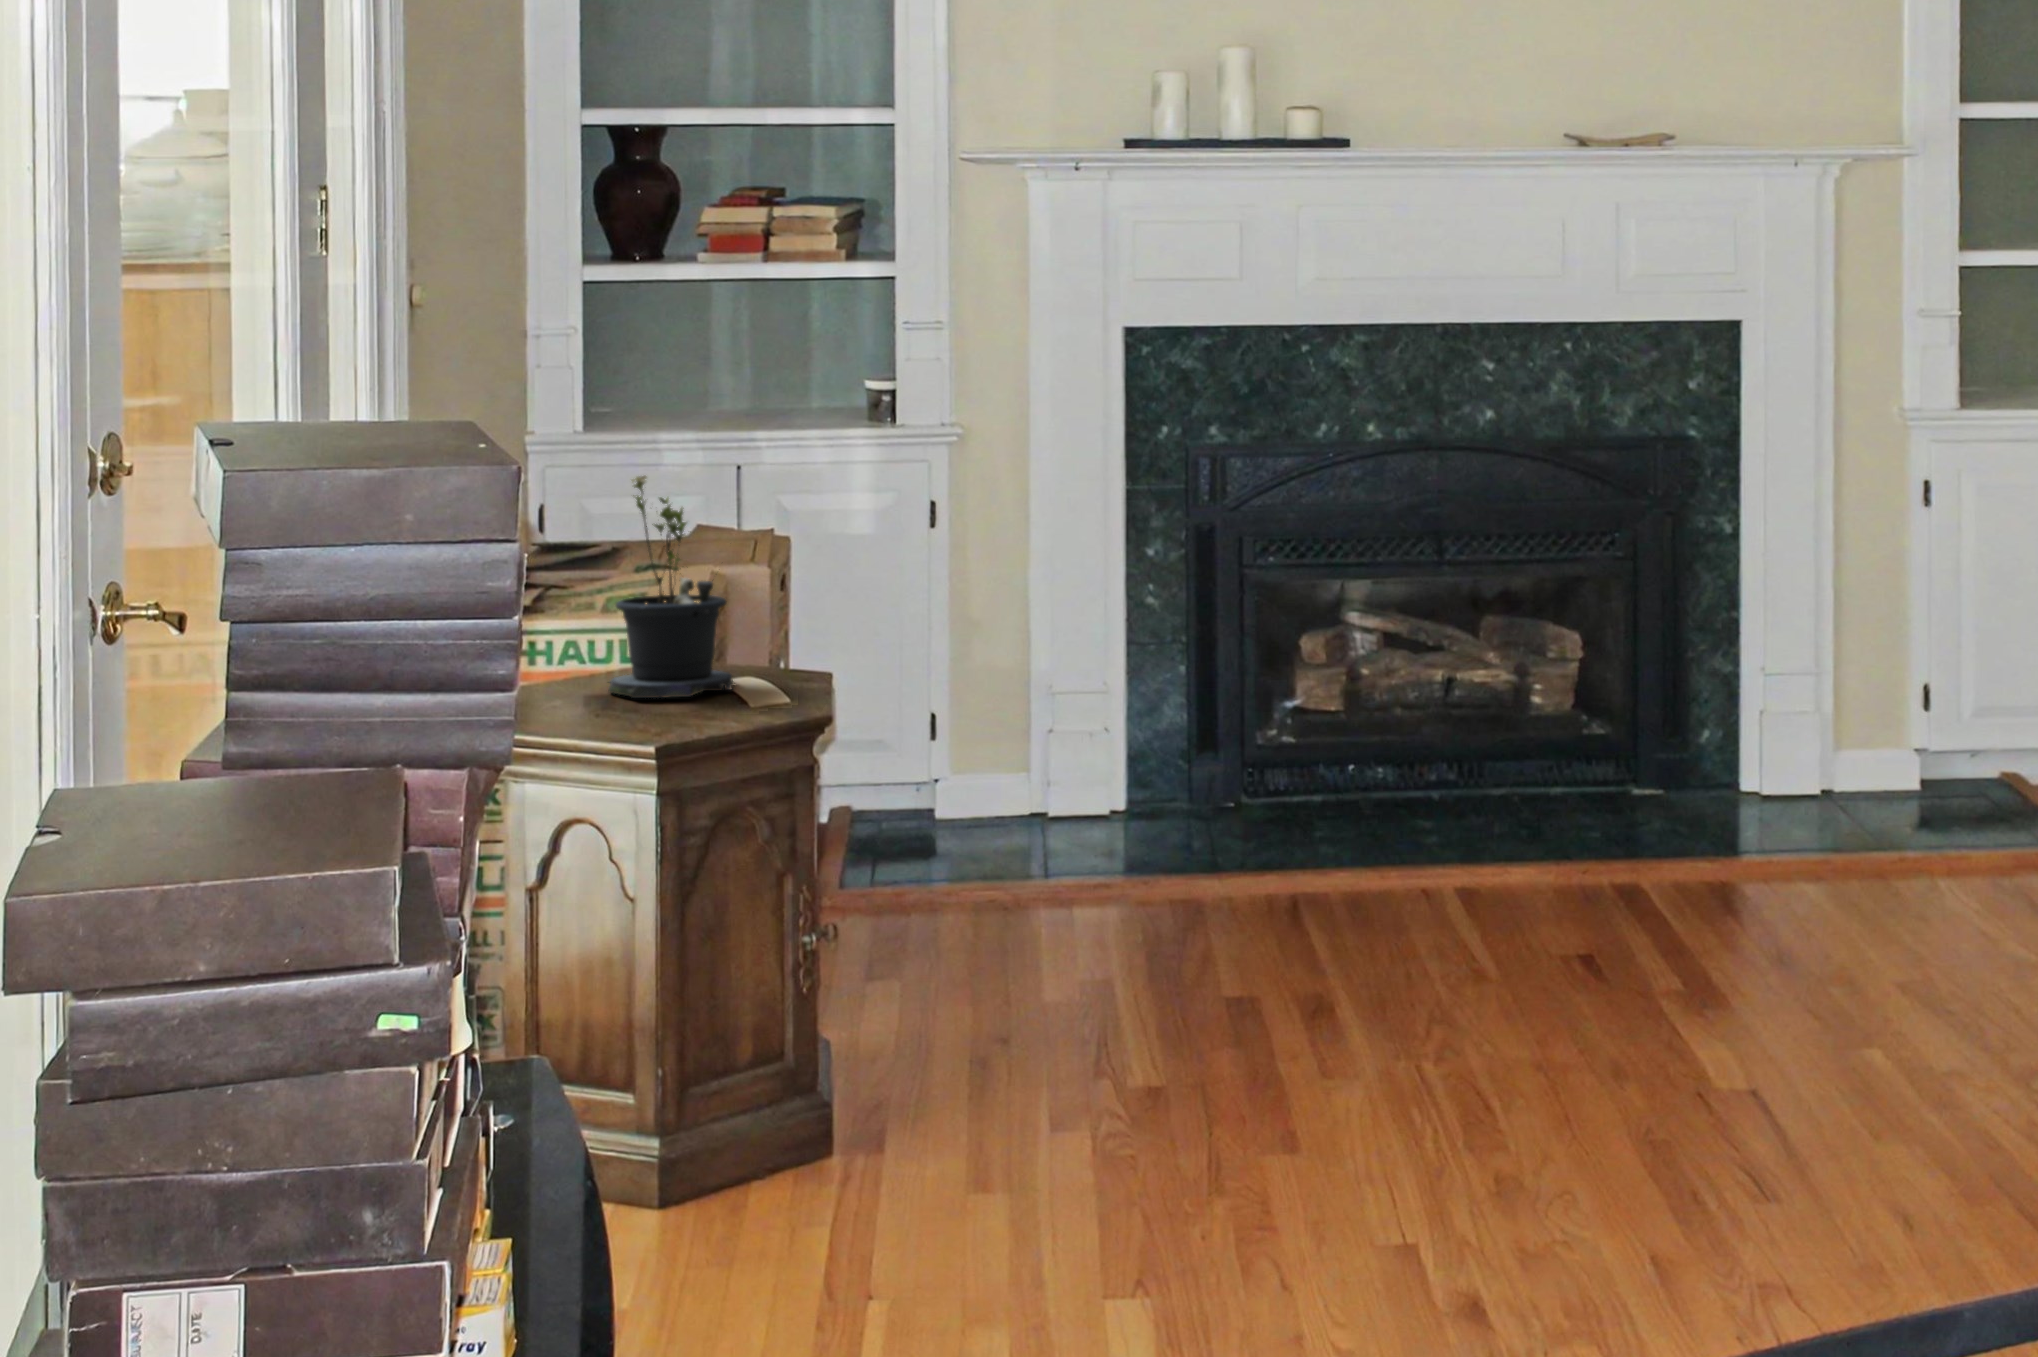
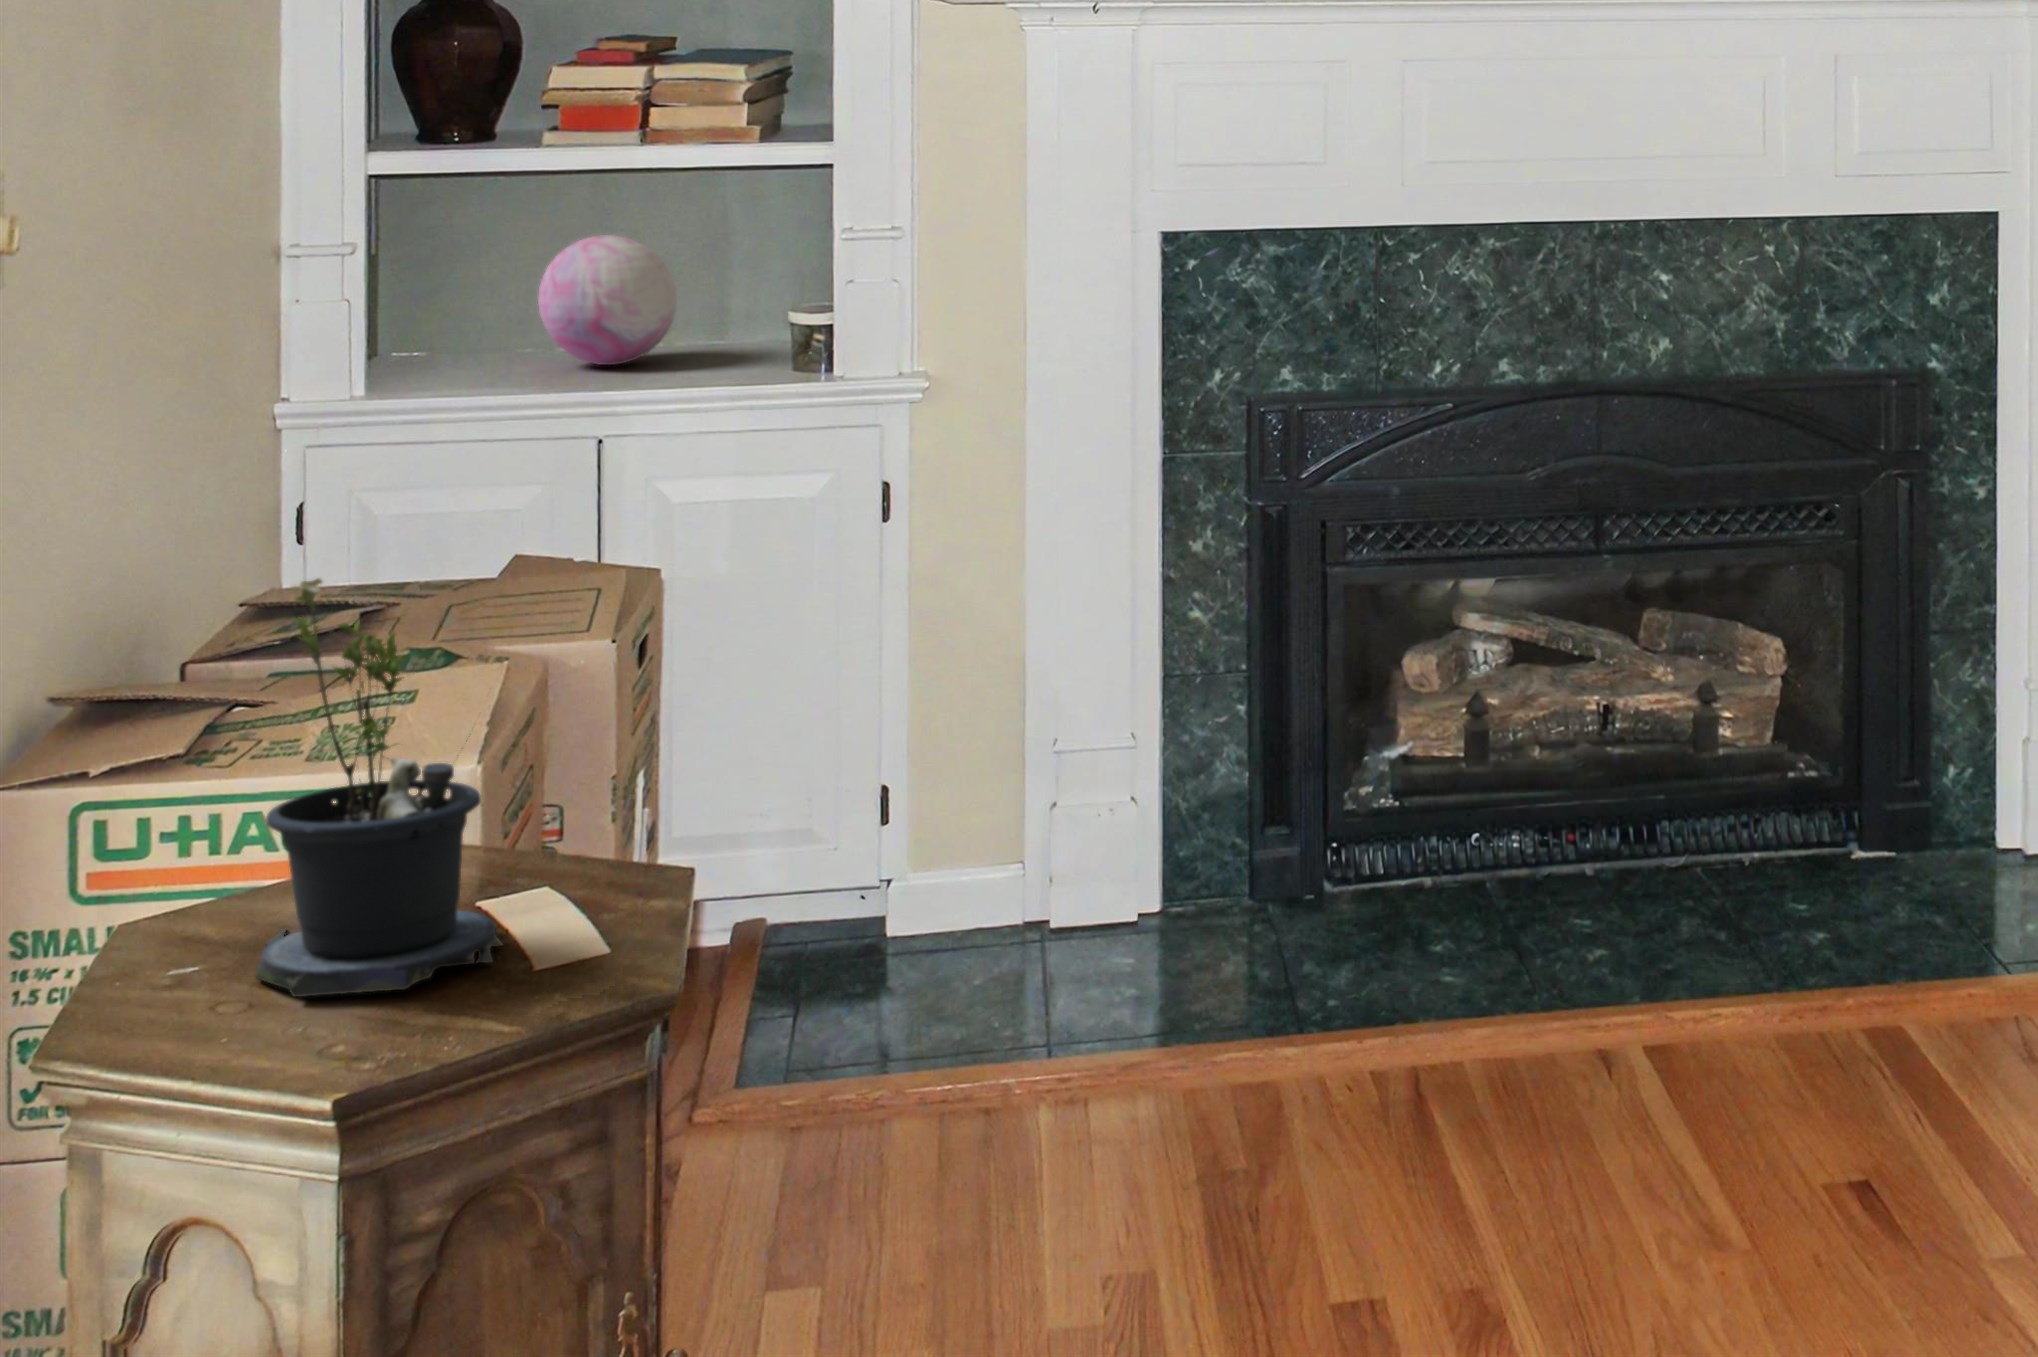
decorative orb: none [694,326,788,418] -> present [538,235,676,365]

